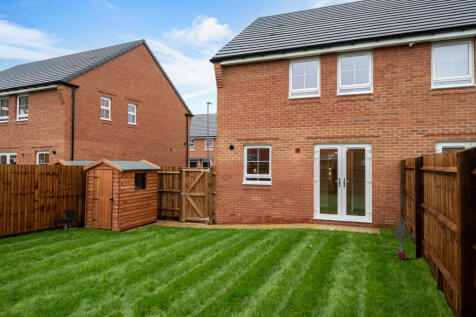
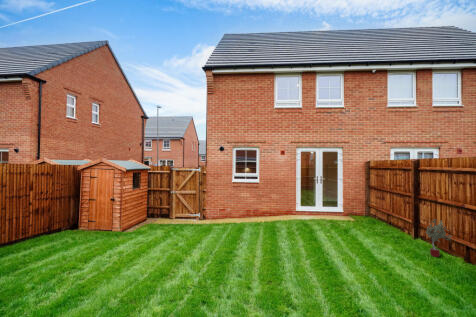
lounge chair: present [53,209,78,230] -> none [26,216,61,245]

